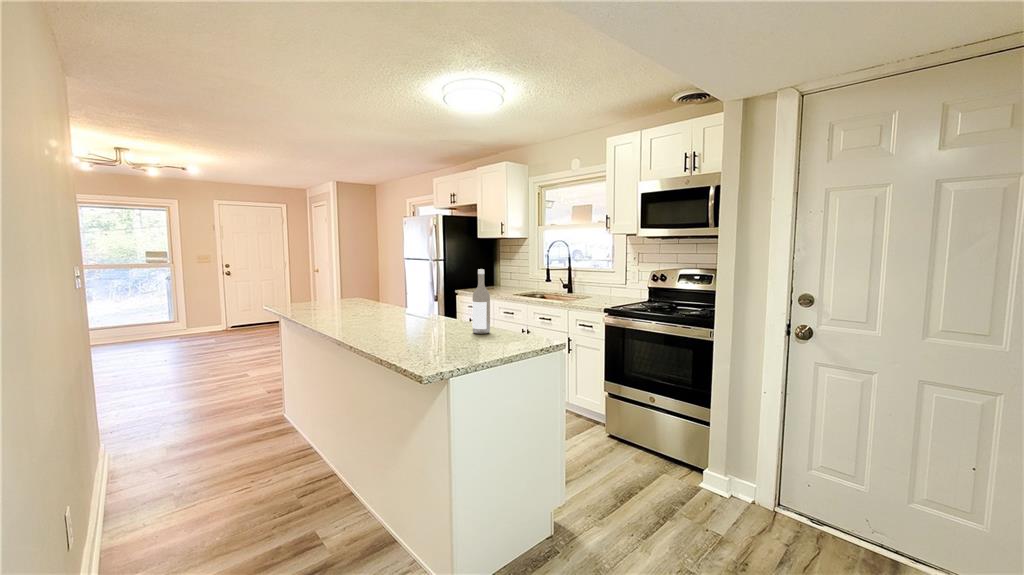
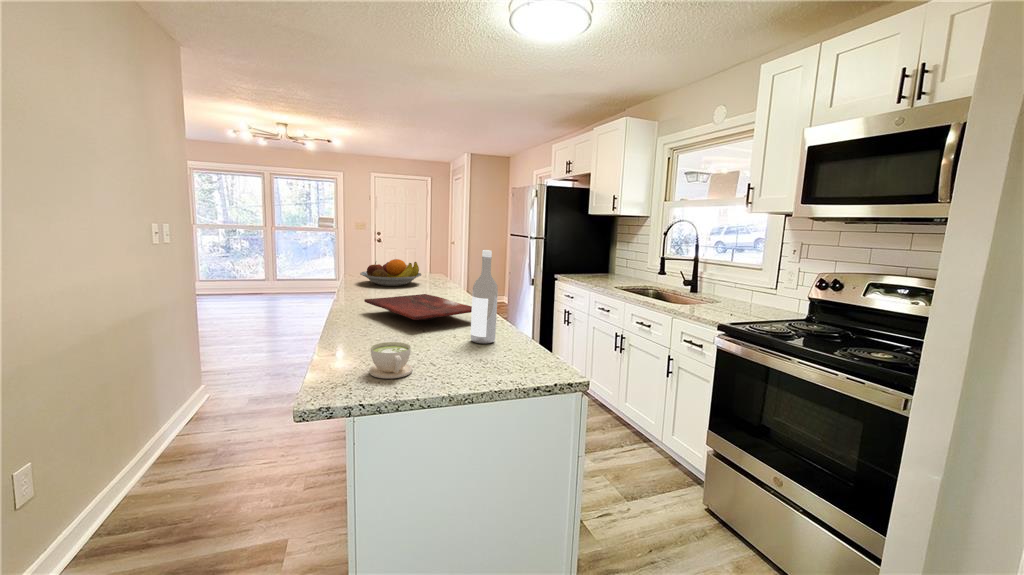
fruit bowl: none [308,286,365,310] -> present [360,259,422,286]
cutting board: none [364,310,461,327] -> present [364,294,472,320]
coffee cup: none [442,333,470,355] -> present [369,342,413,379]

